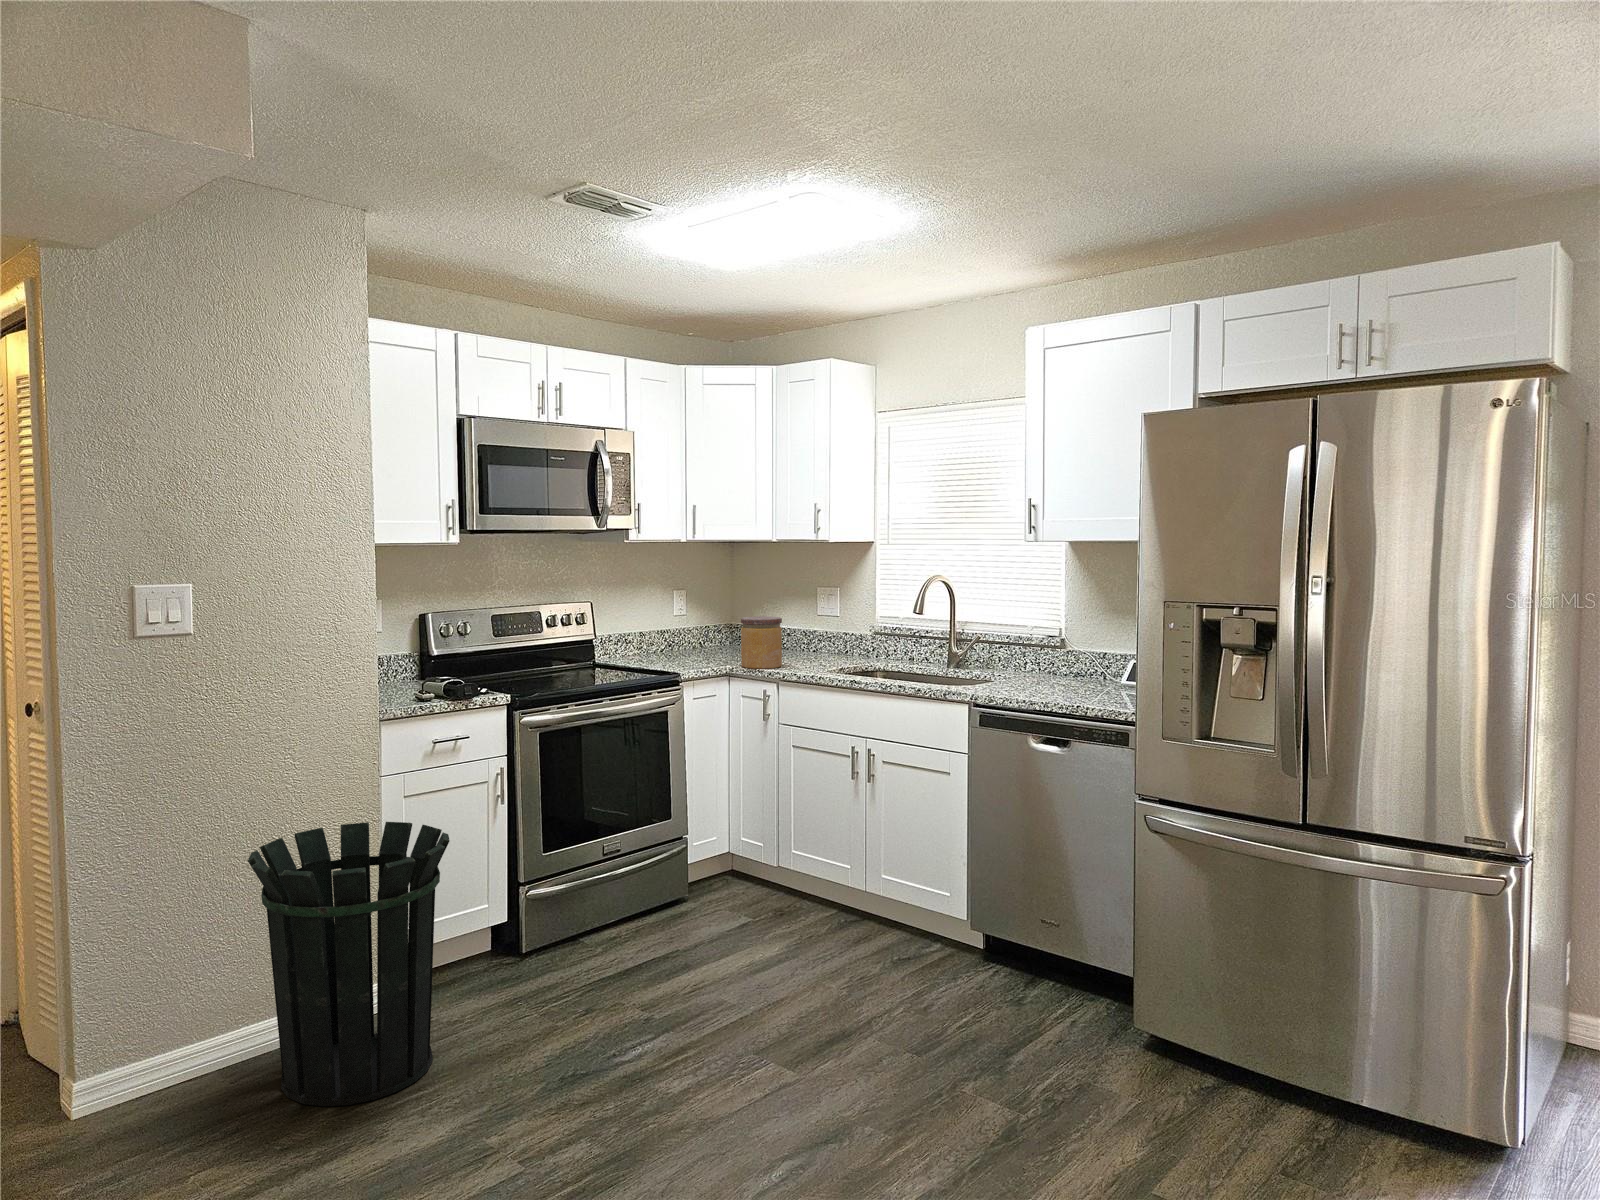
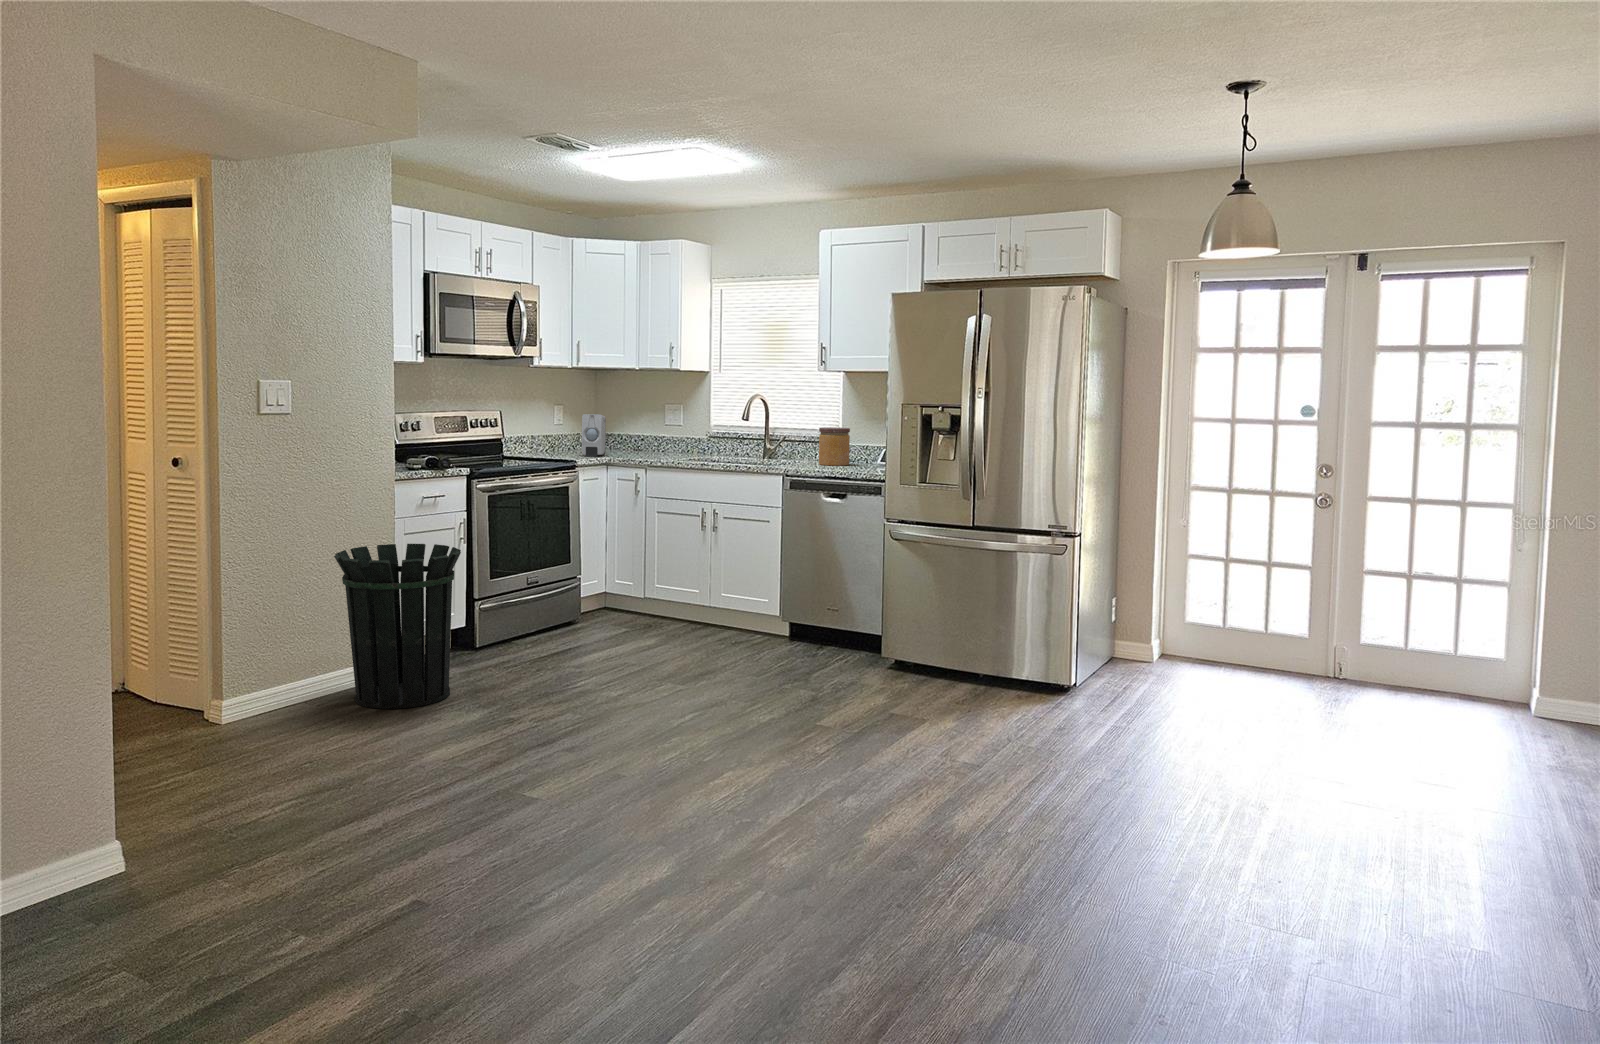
soap dispenser: none [705,602,739,659] -> present [582,414,606,457]
jar: present [741,616,782,669] -> present [819,427,850,466]

